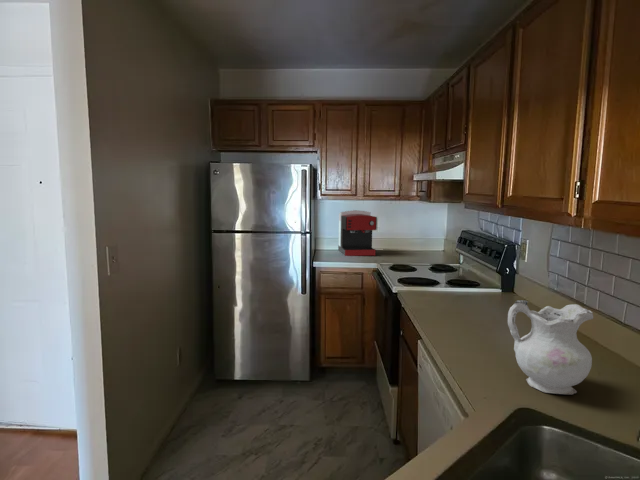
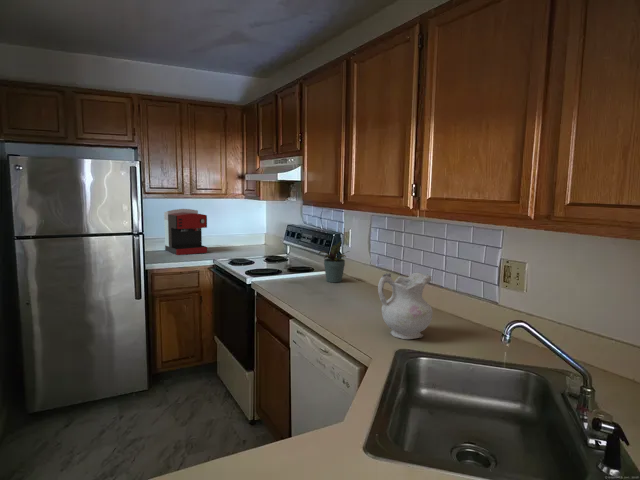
potted plant: none [479,254,521,303] -> present [319,242,346,282]

